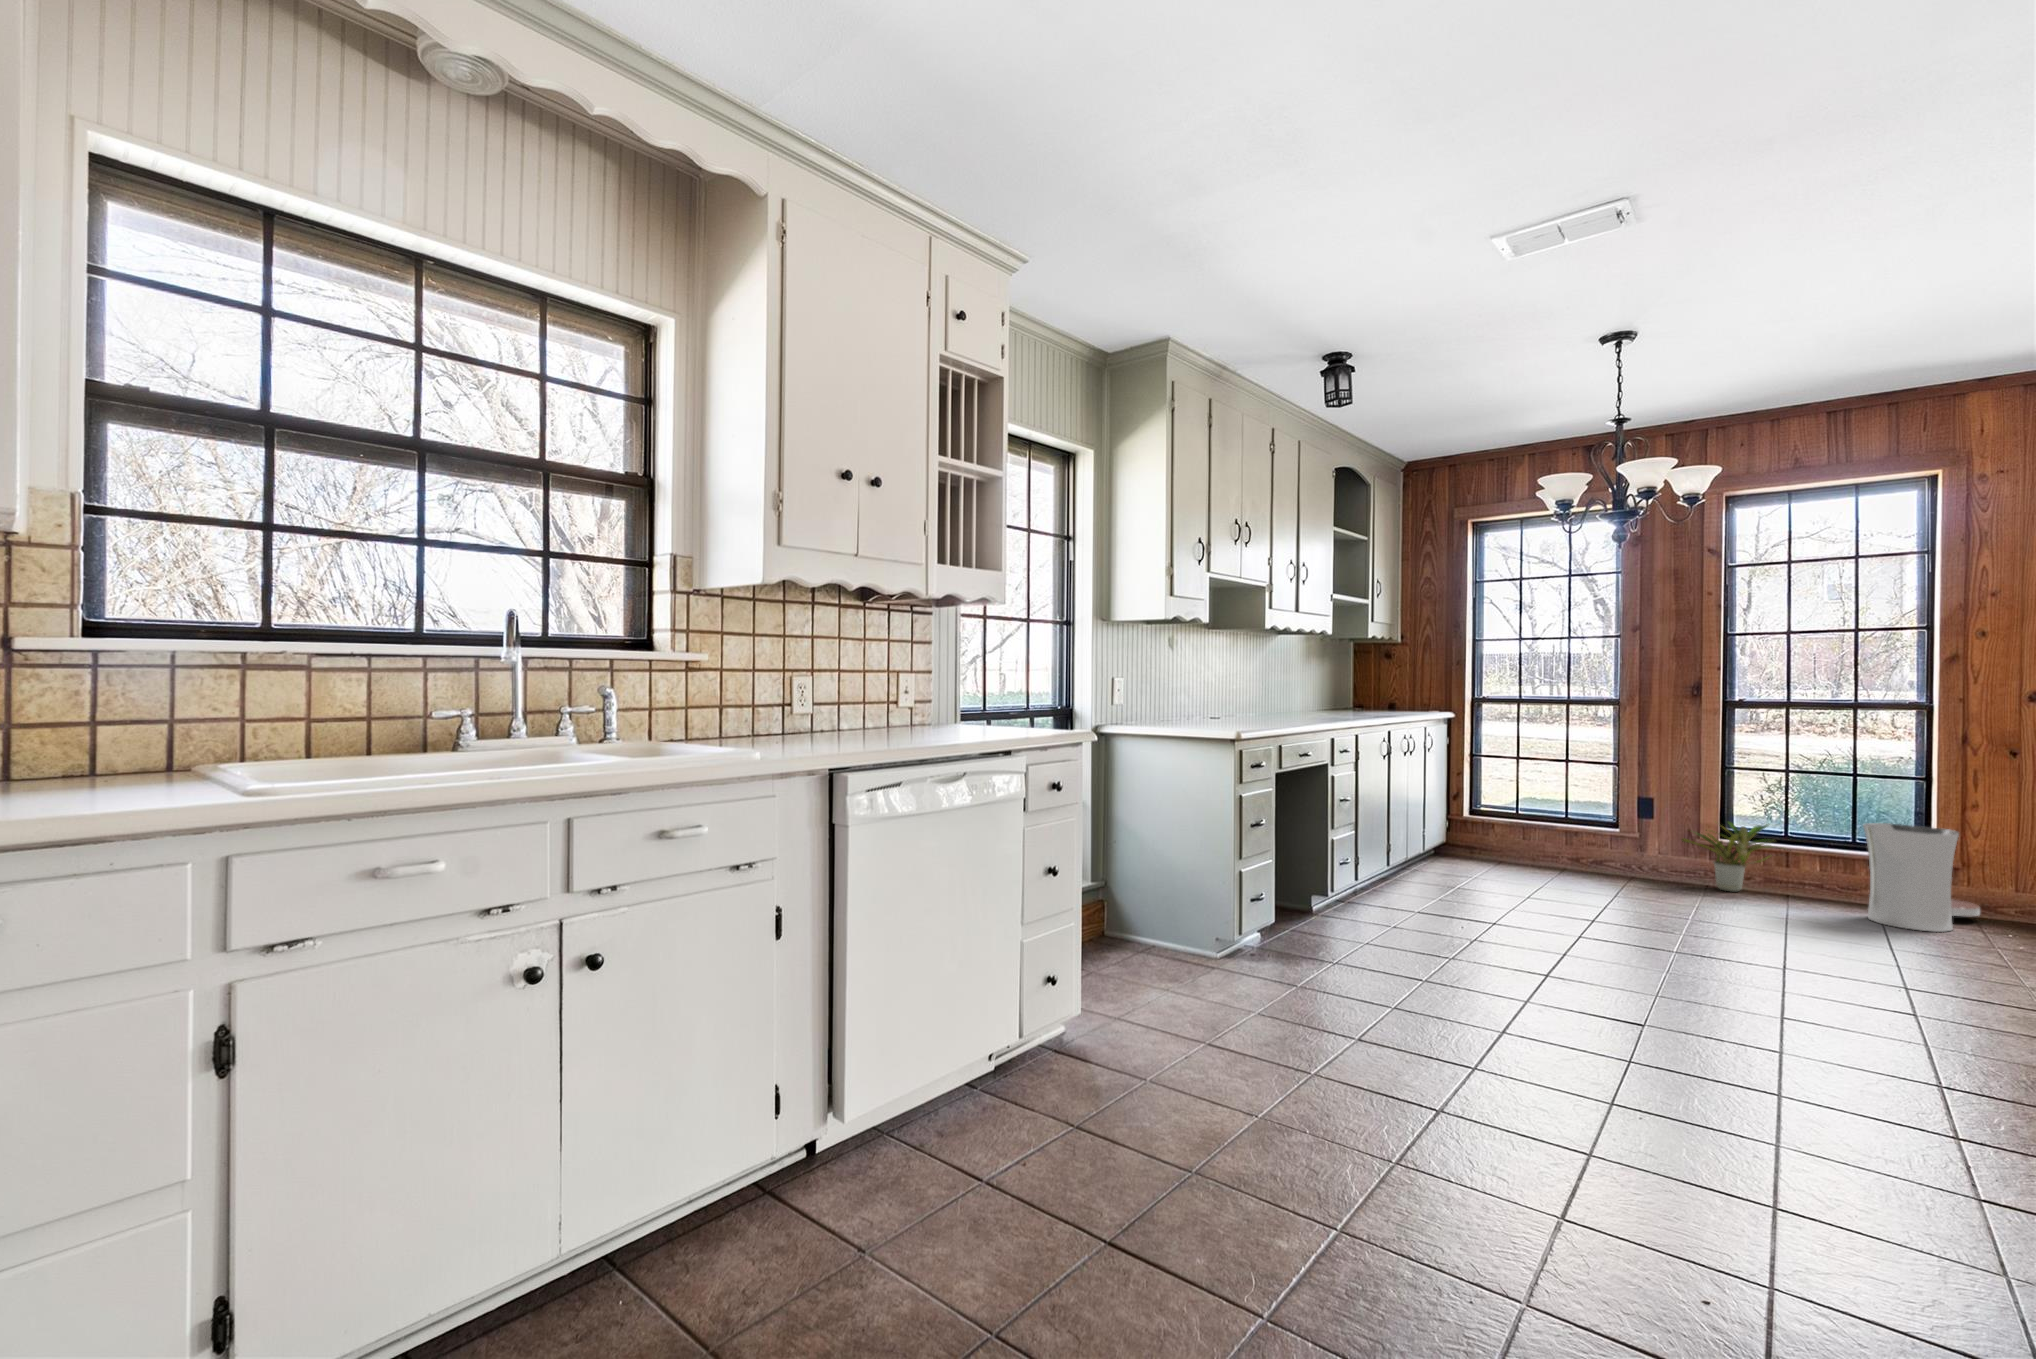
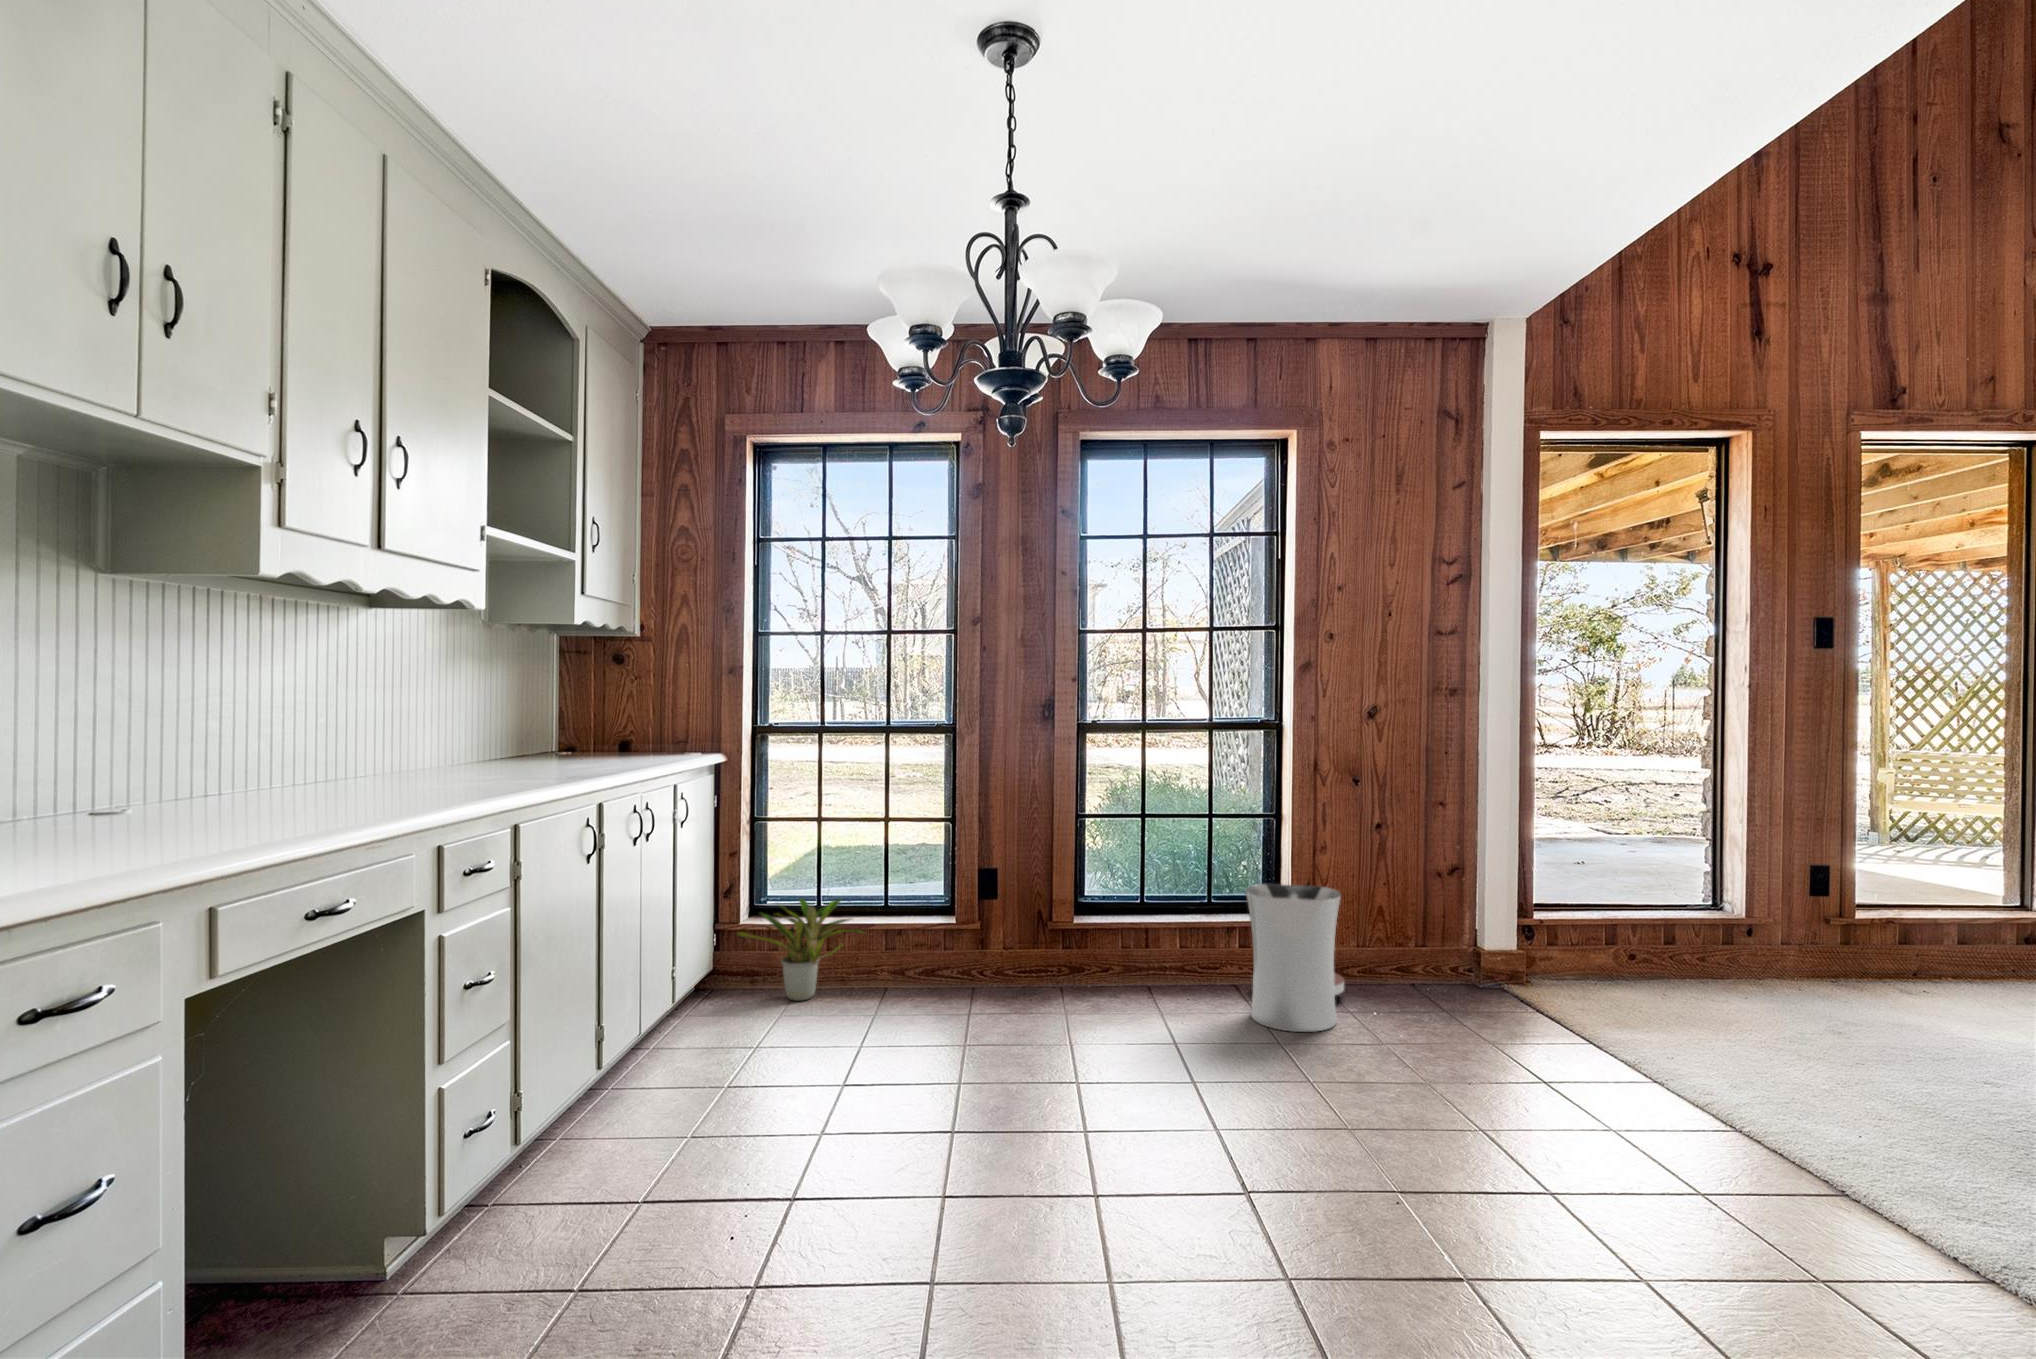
potted plant: present [1682,822,1774,892] -> present [737,899,862,1001]

